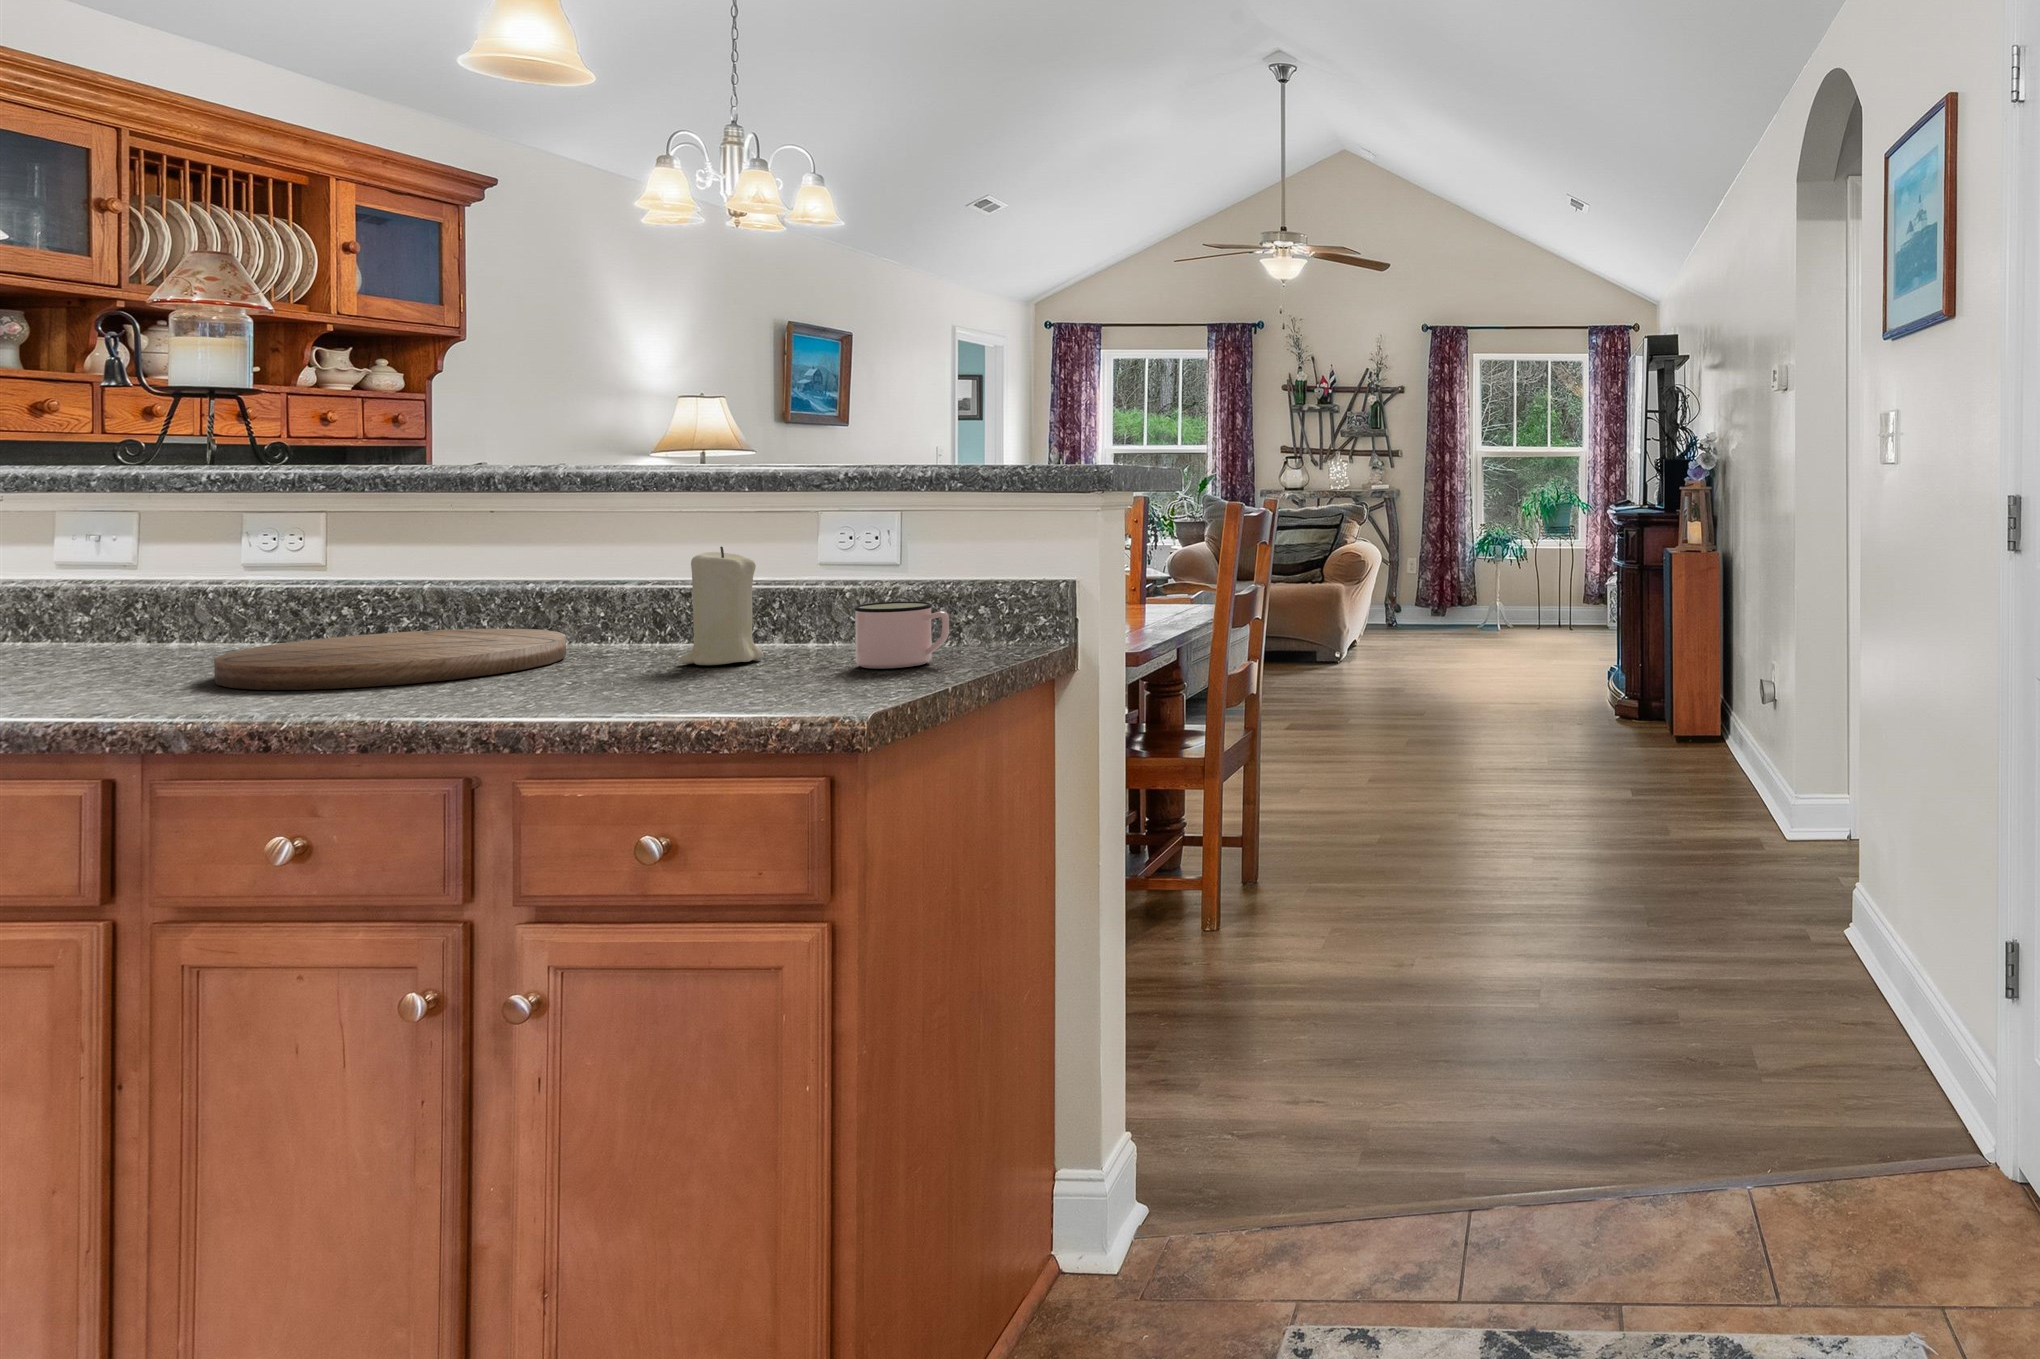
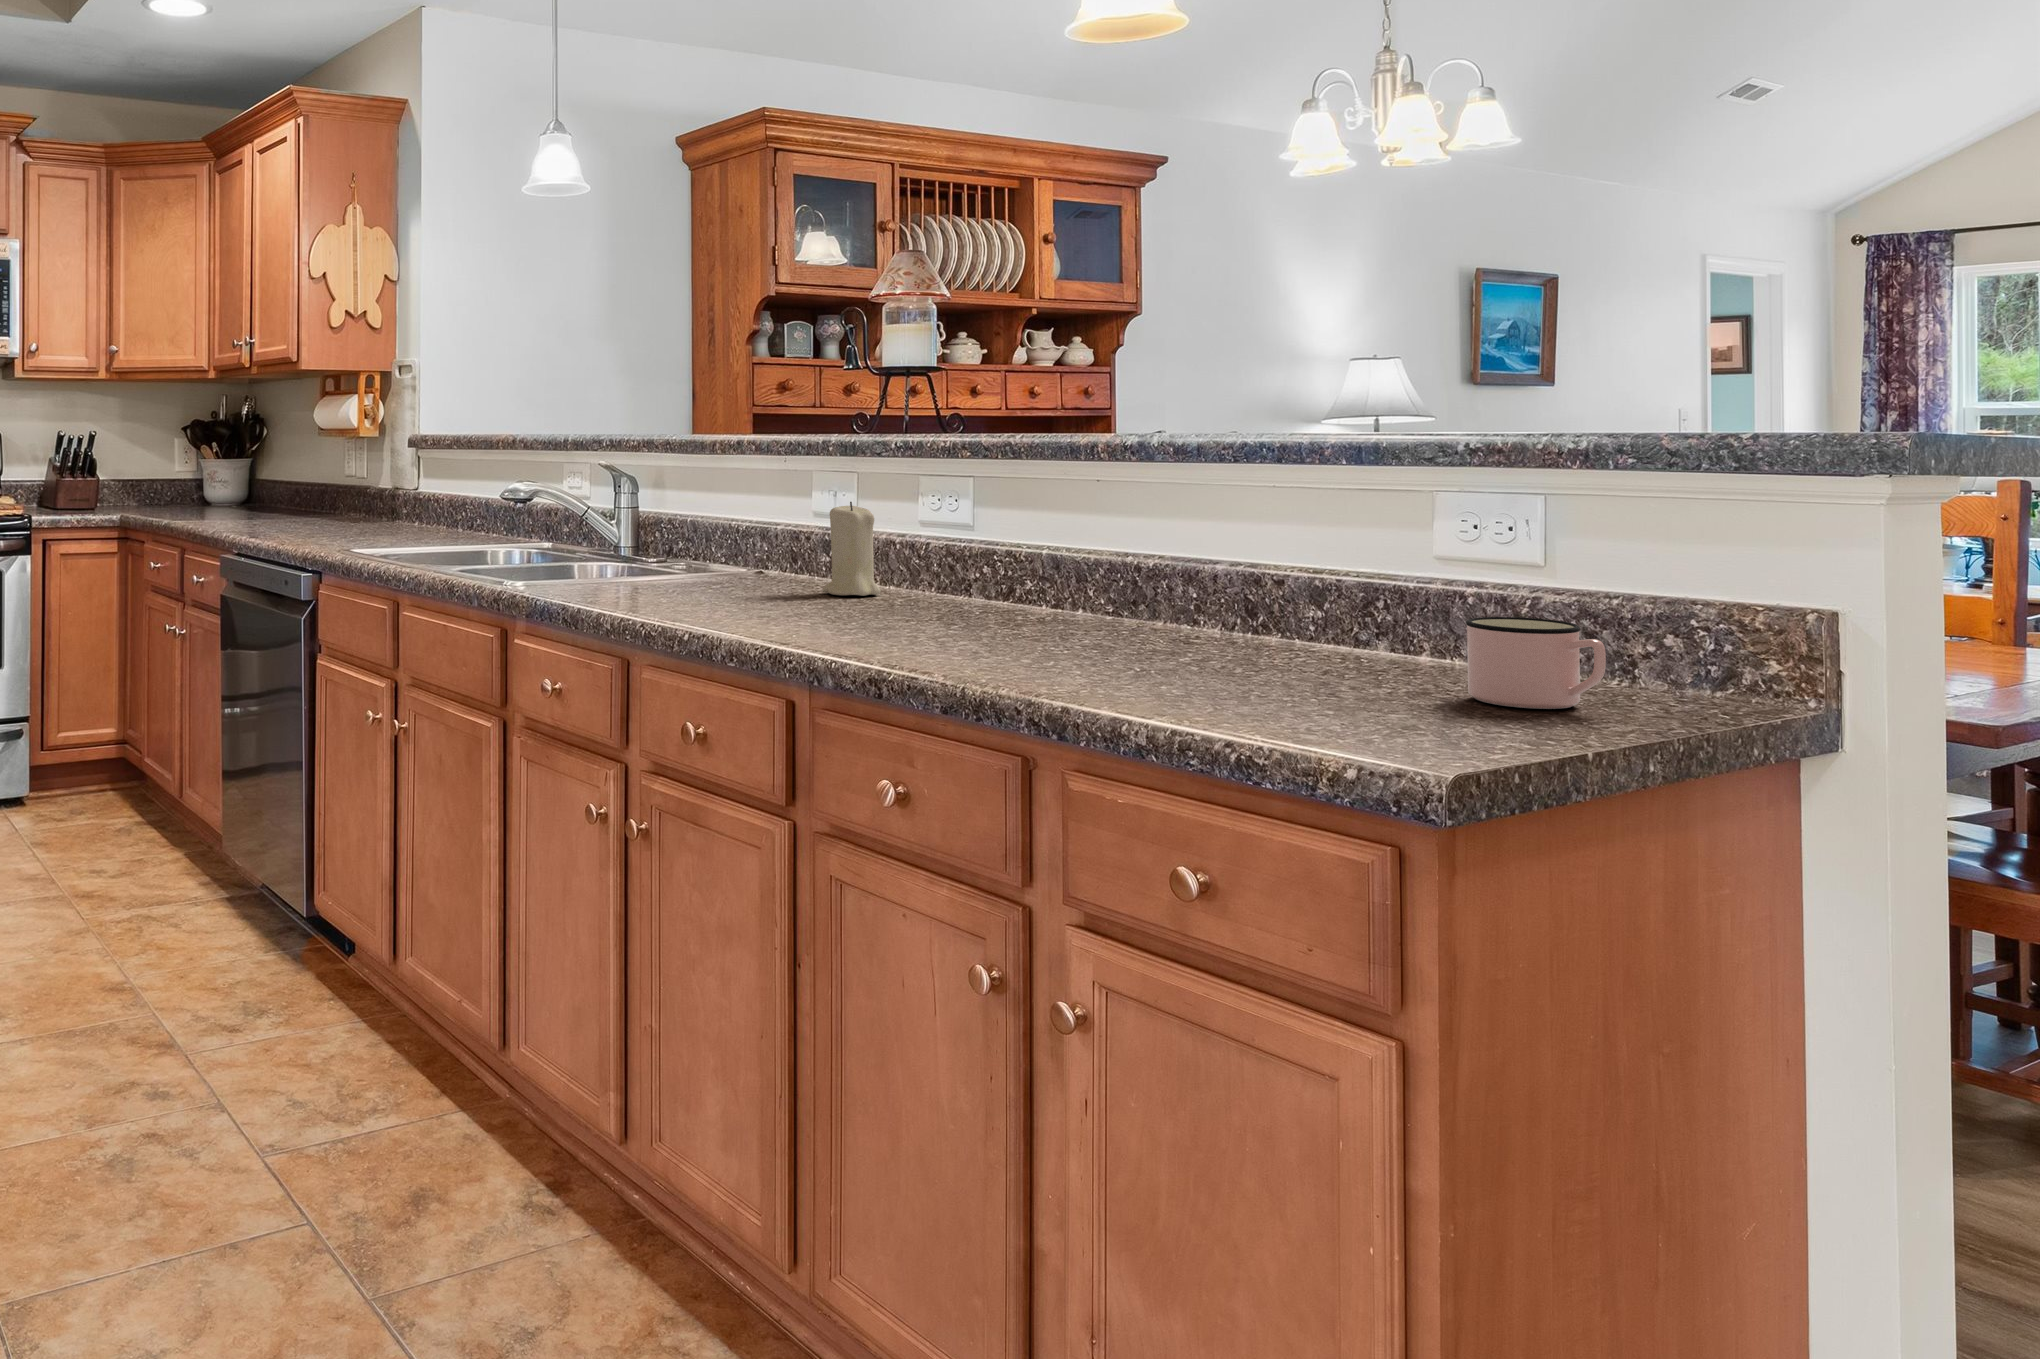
candle: present [678,547,763,665] -> present [822,502,881,596]
cutting board: present [214,629,566,690] -> none [874,594,1154,649]

